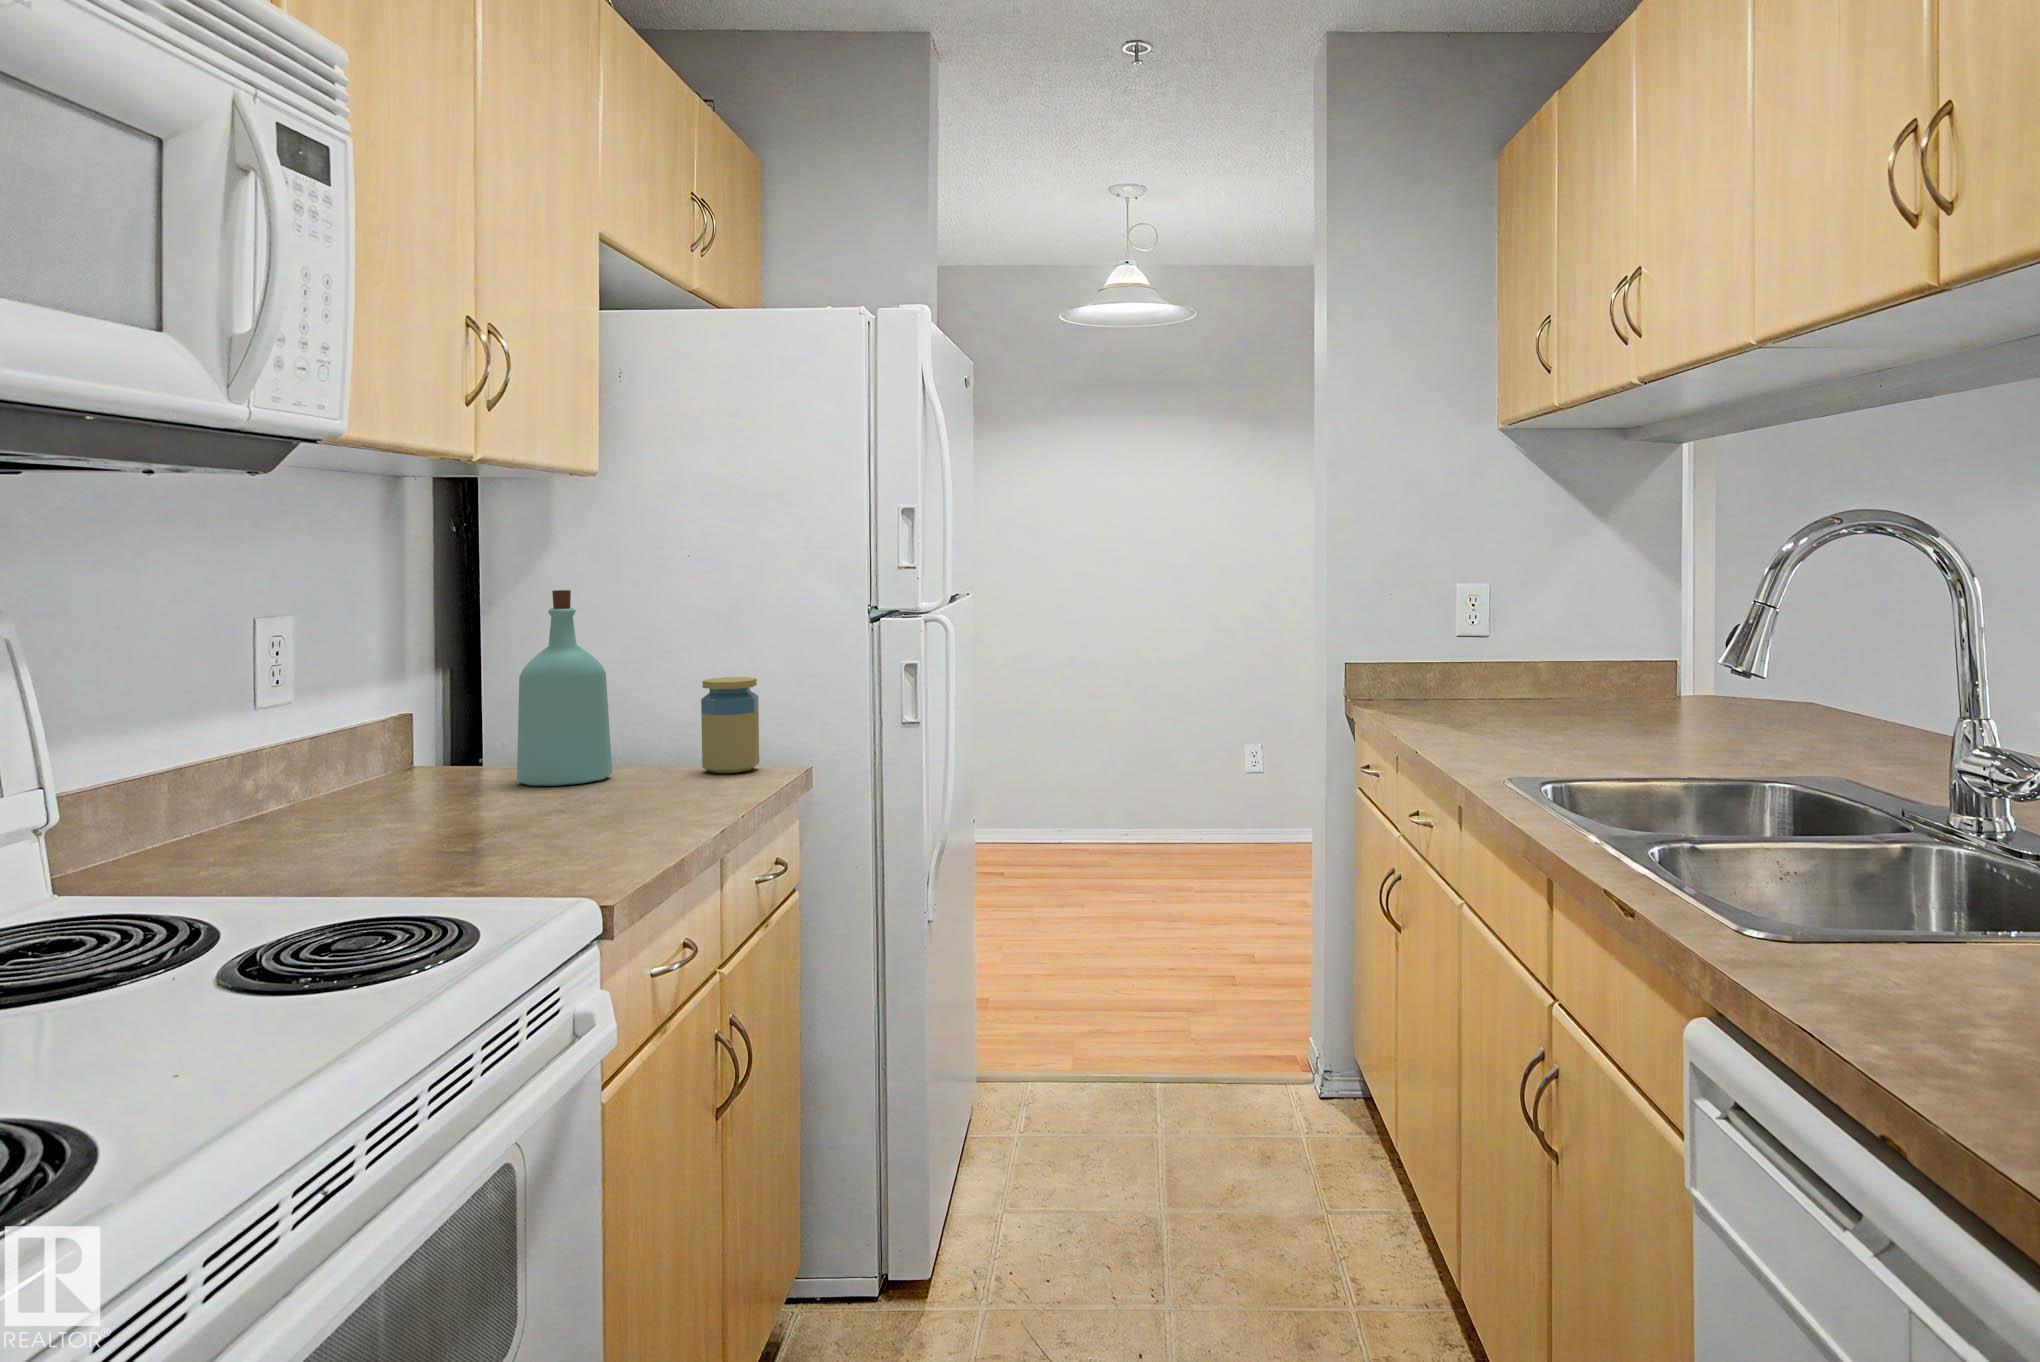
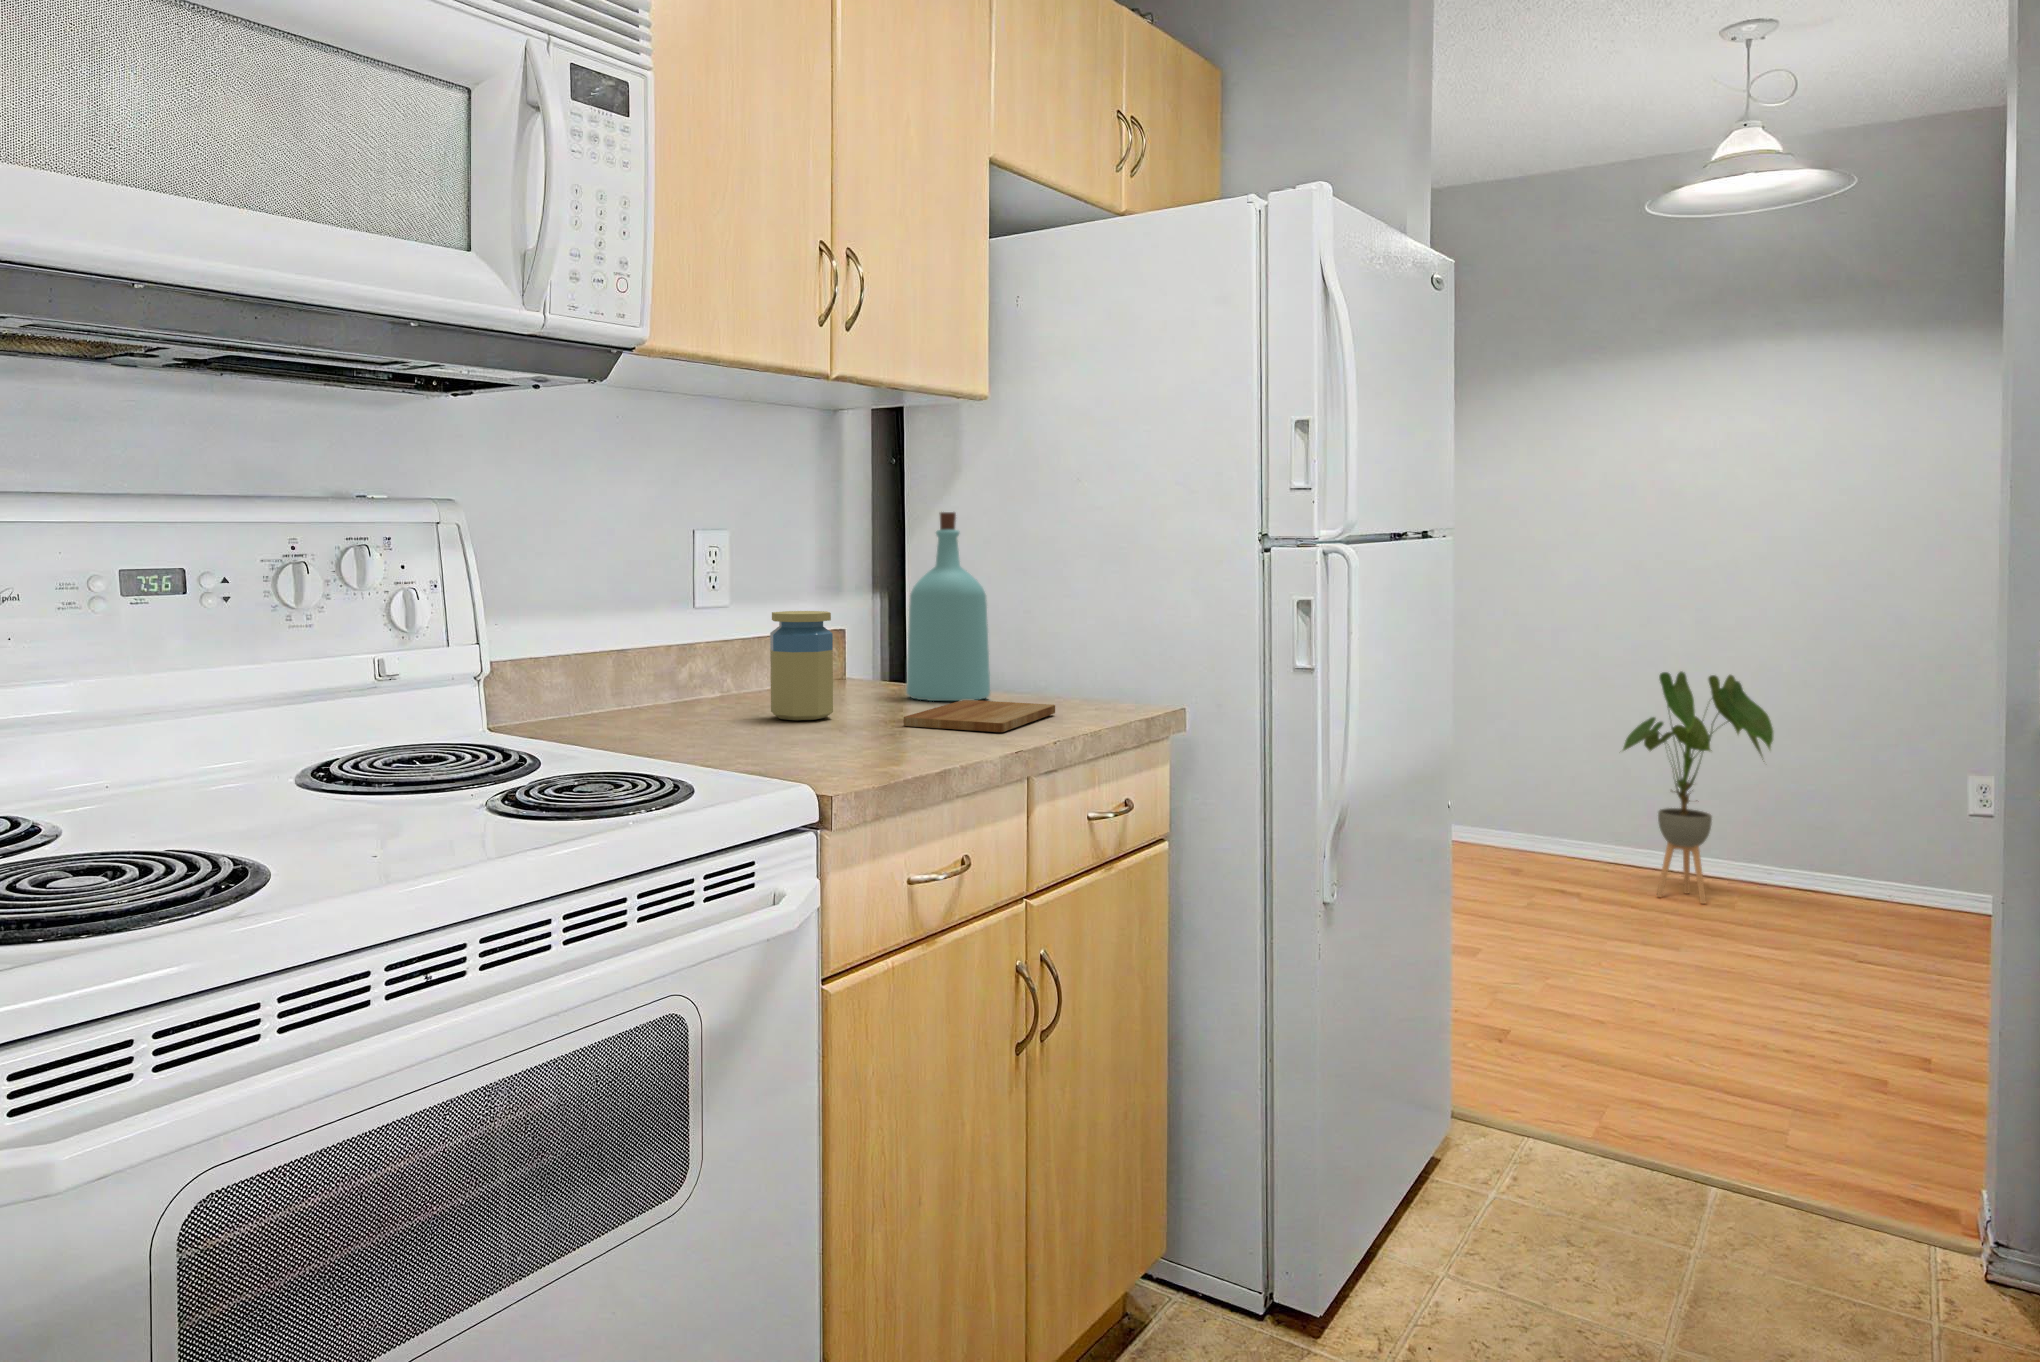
jar: present [701,677,759,773] -> present [770,611,833,720]
house plant: none [1024,680,1130,863] -> present [1623,672,1774,903]
cutting board: none [574,778,706,819] -> present [904,700,1055,732]

